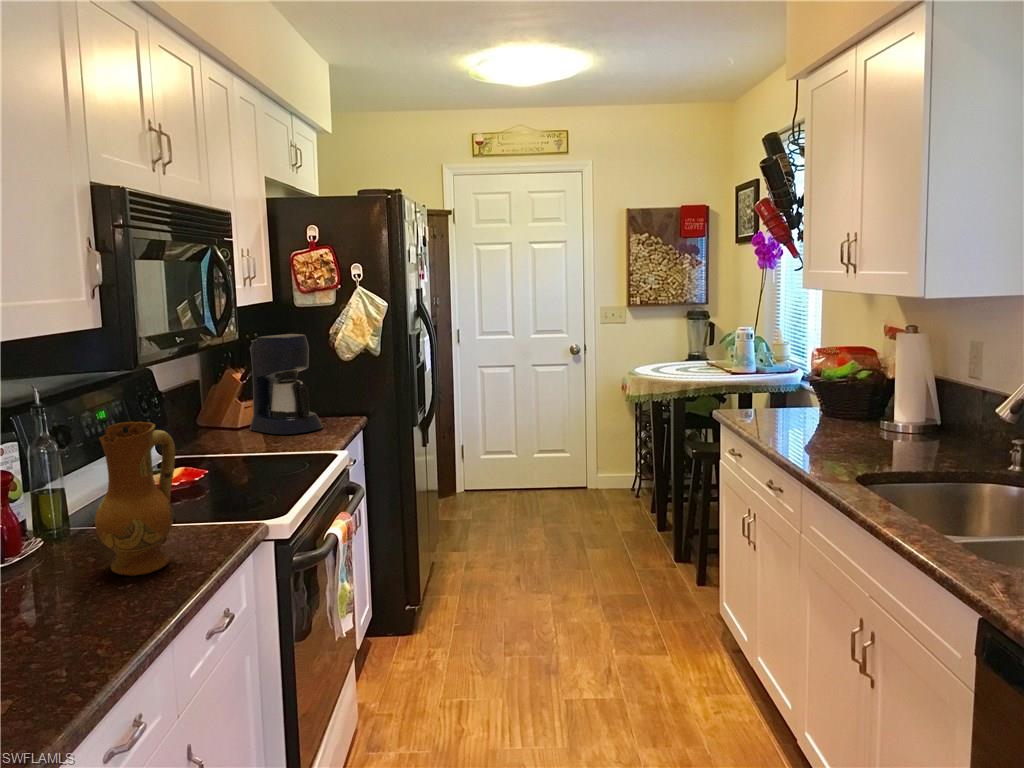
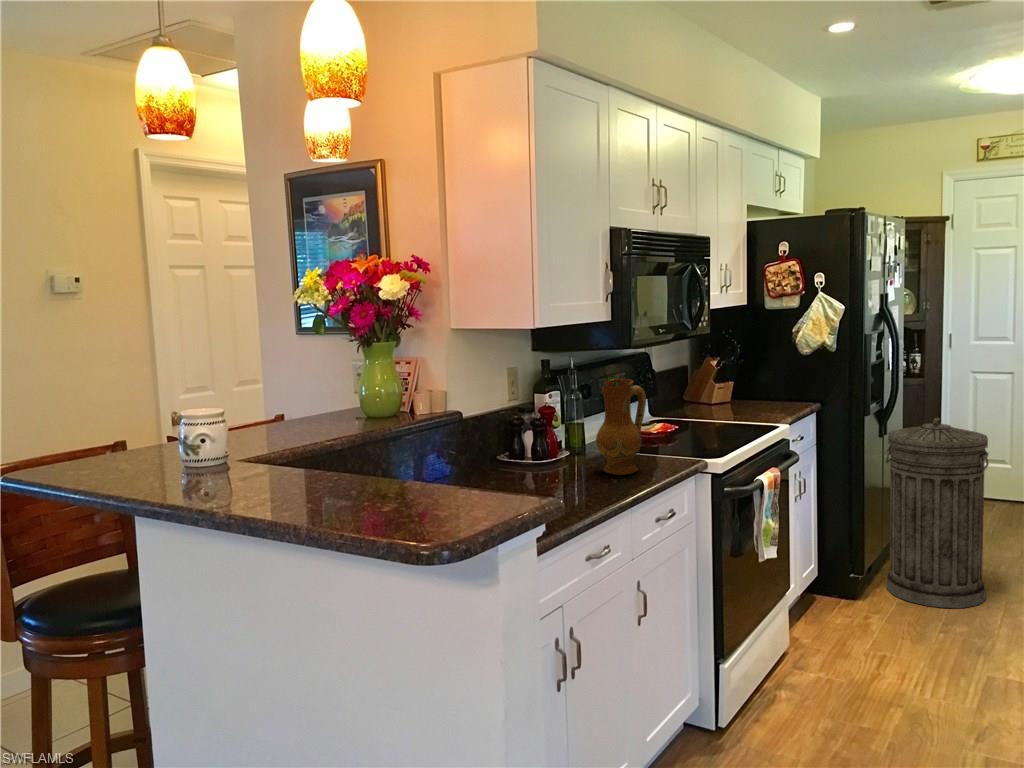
coffee maker: present [250,334,322,435] -> none [722,331,780,411]
trash can: none [433,422,533,624] -> present [886,418,989,608]

